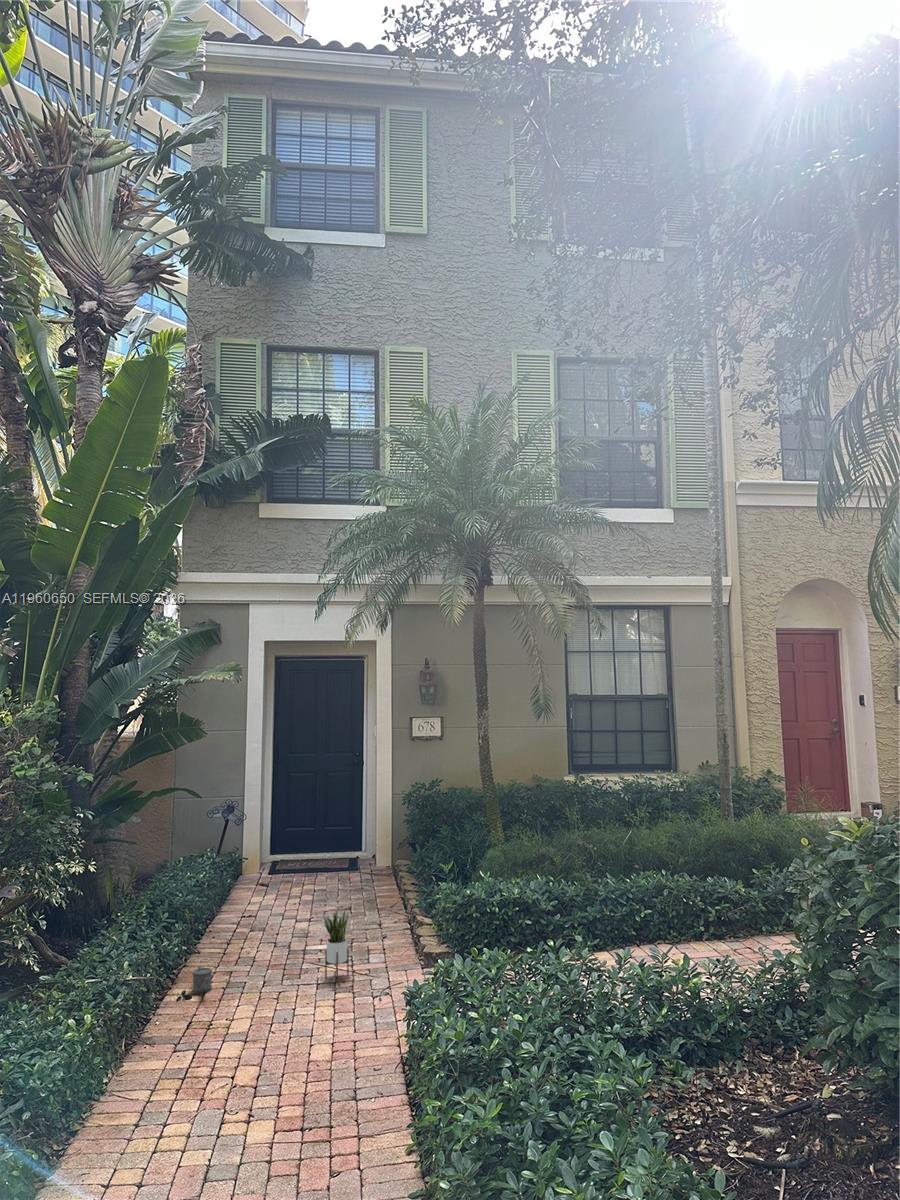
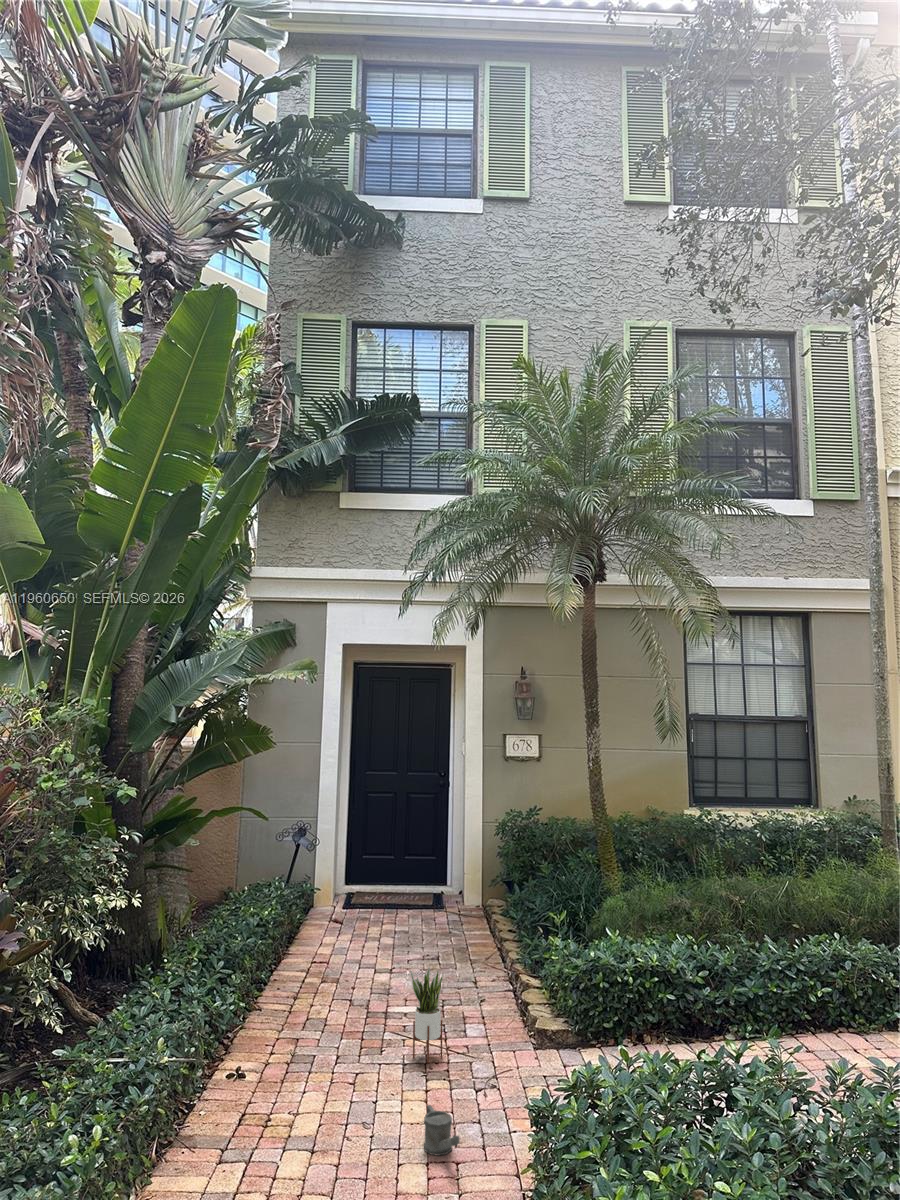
watering can: present [193,966,212,993] -> present [424,1105,460,1156]

